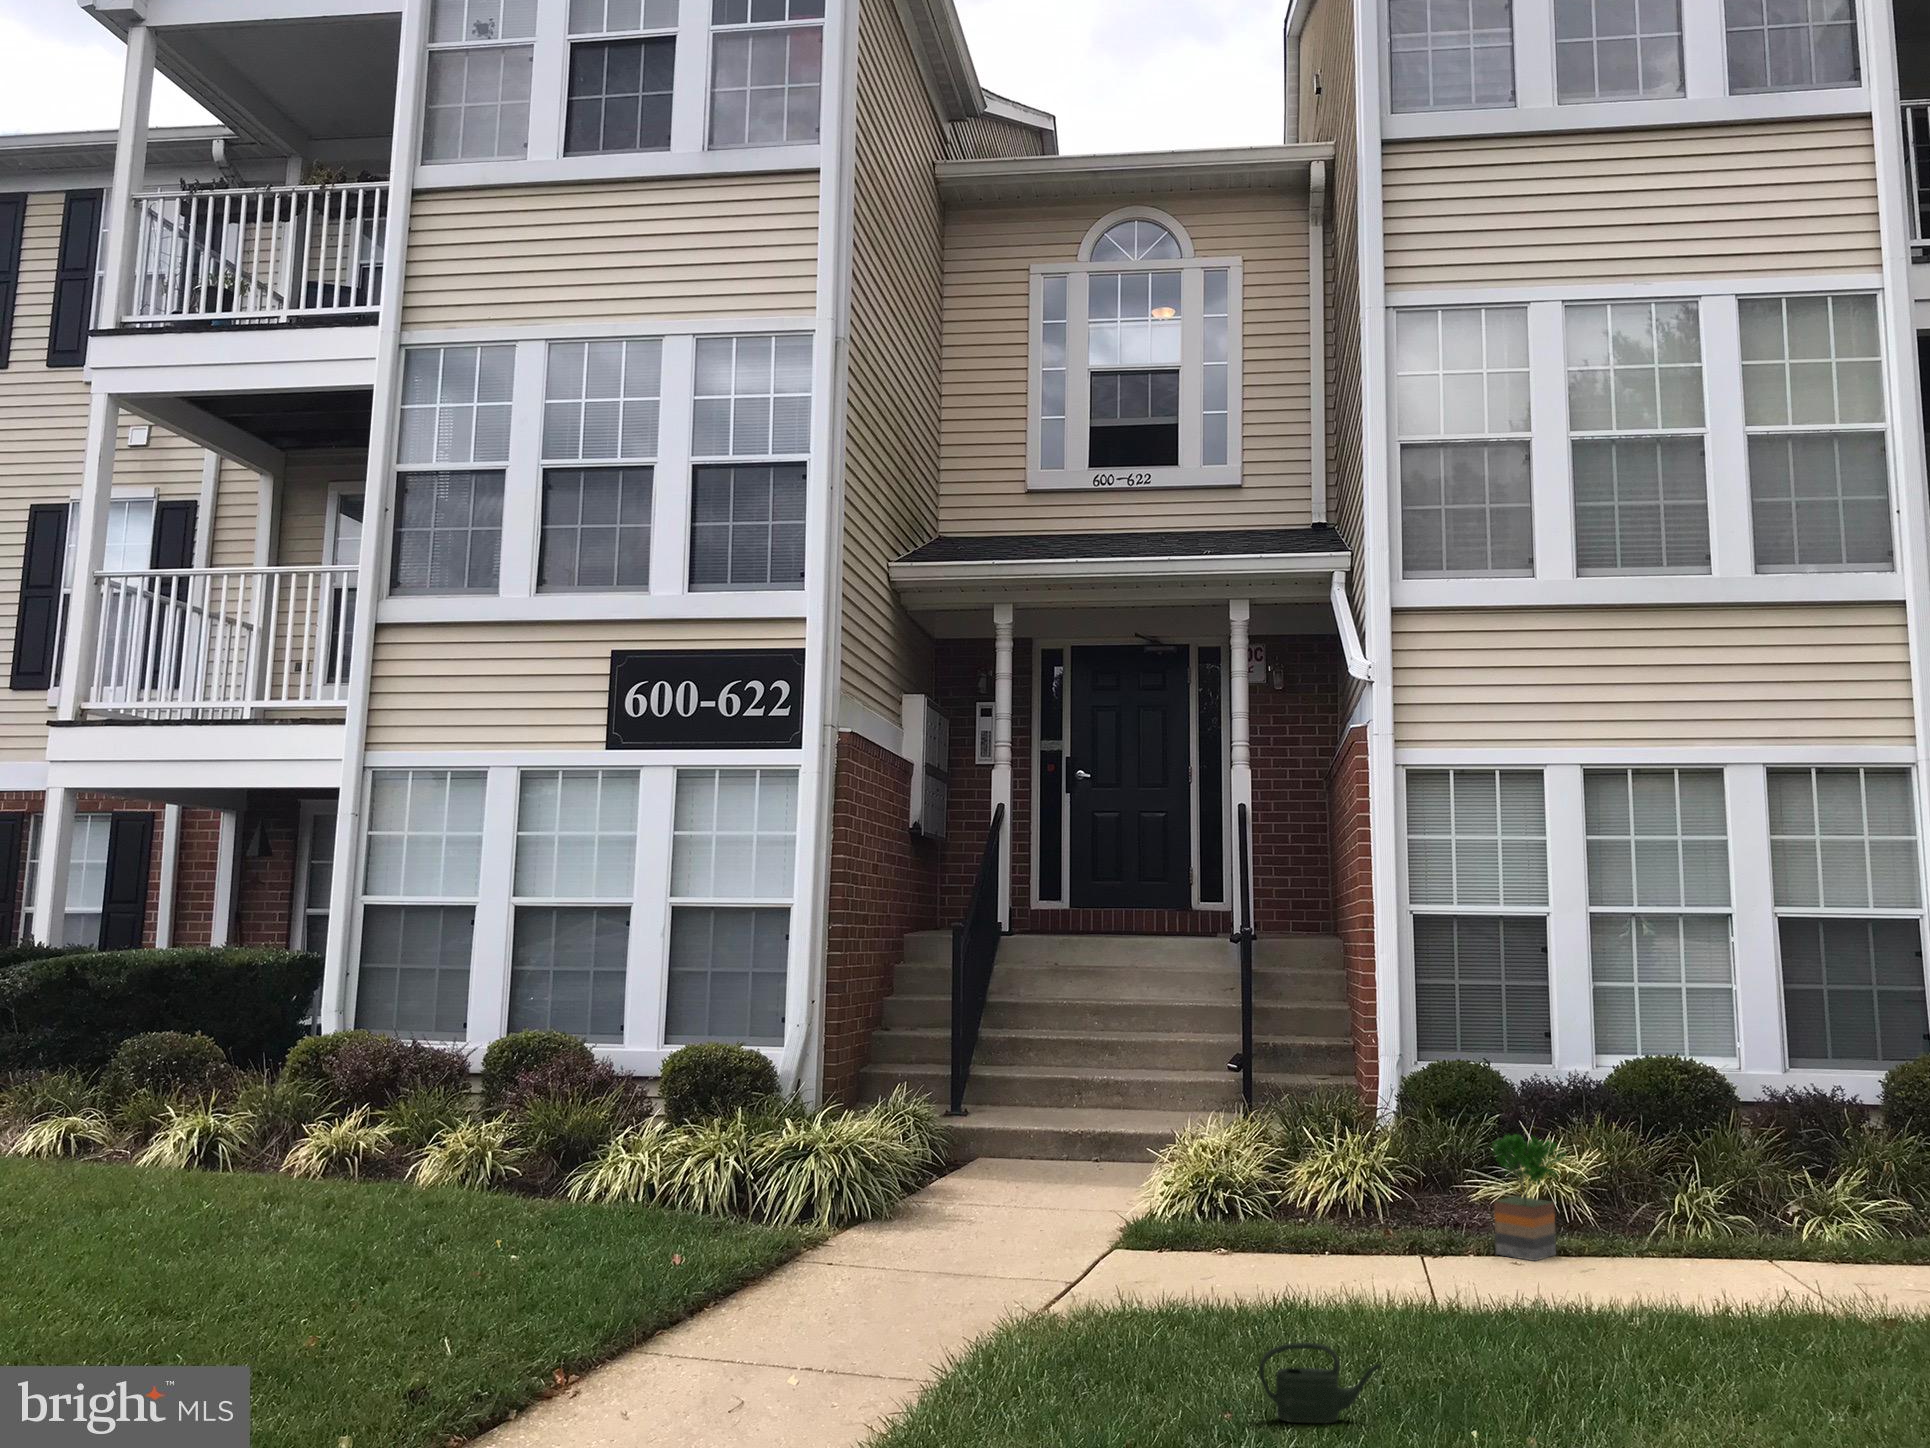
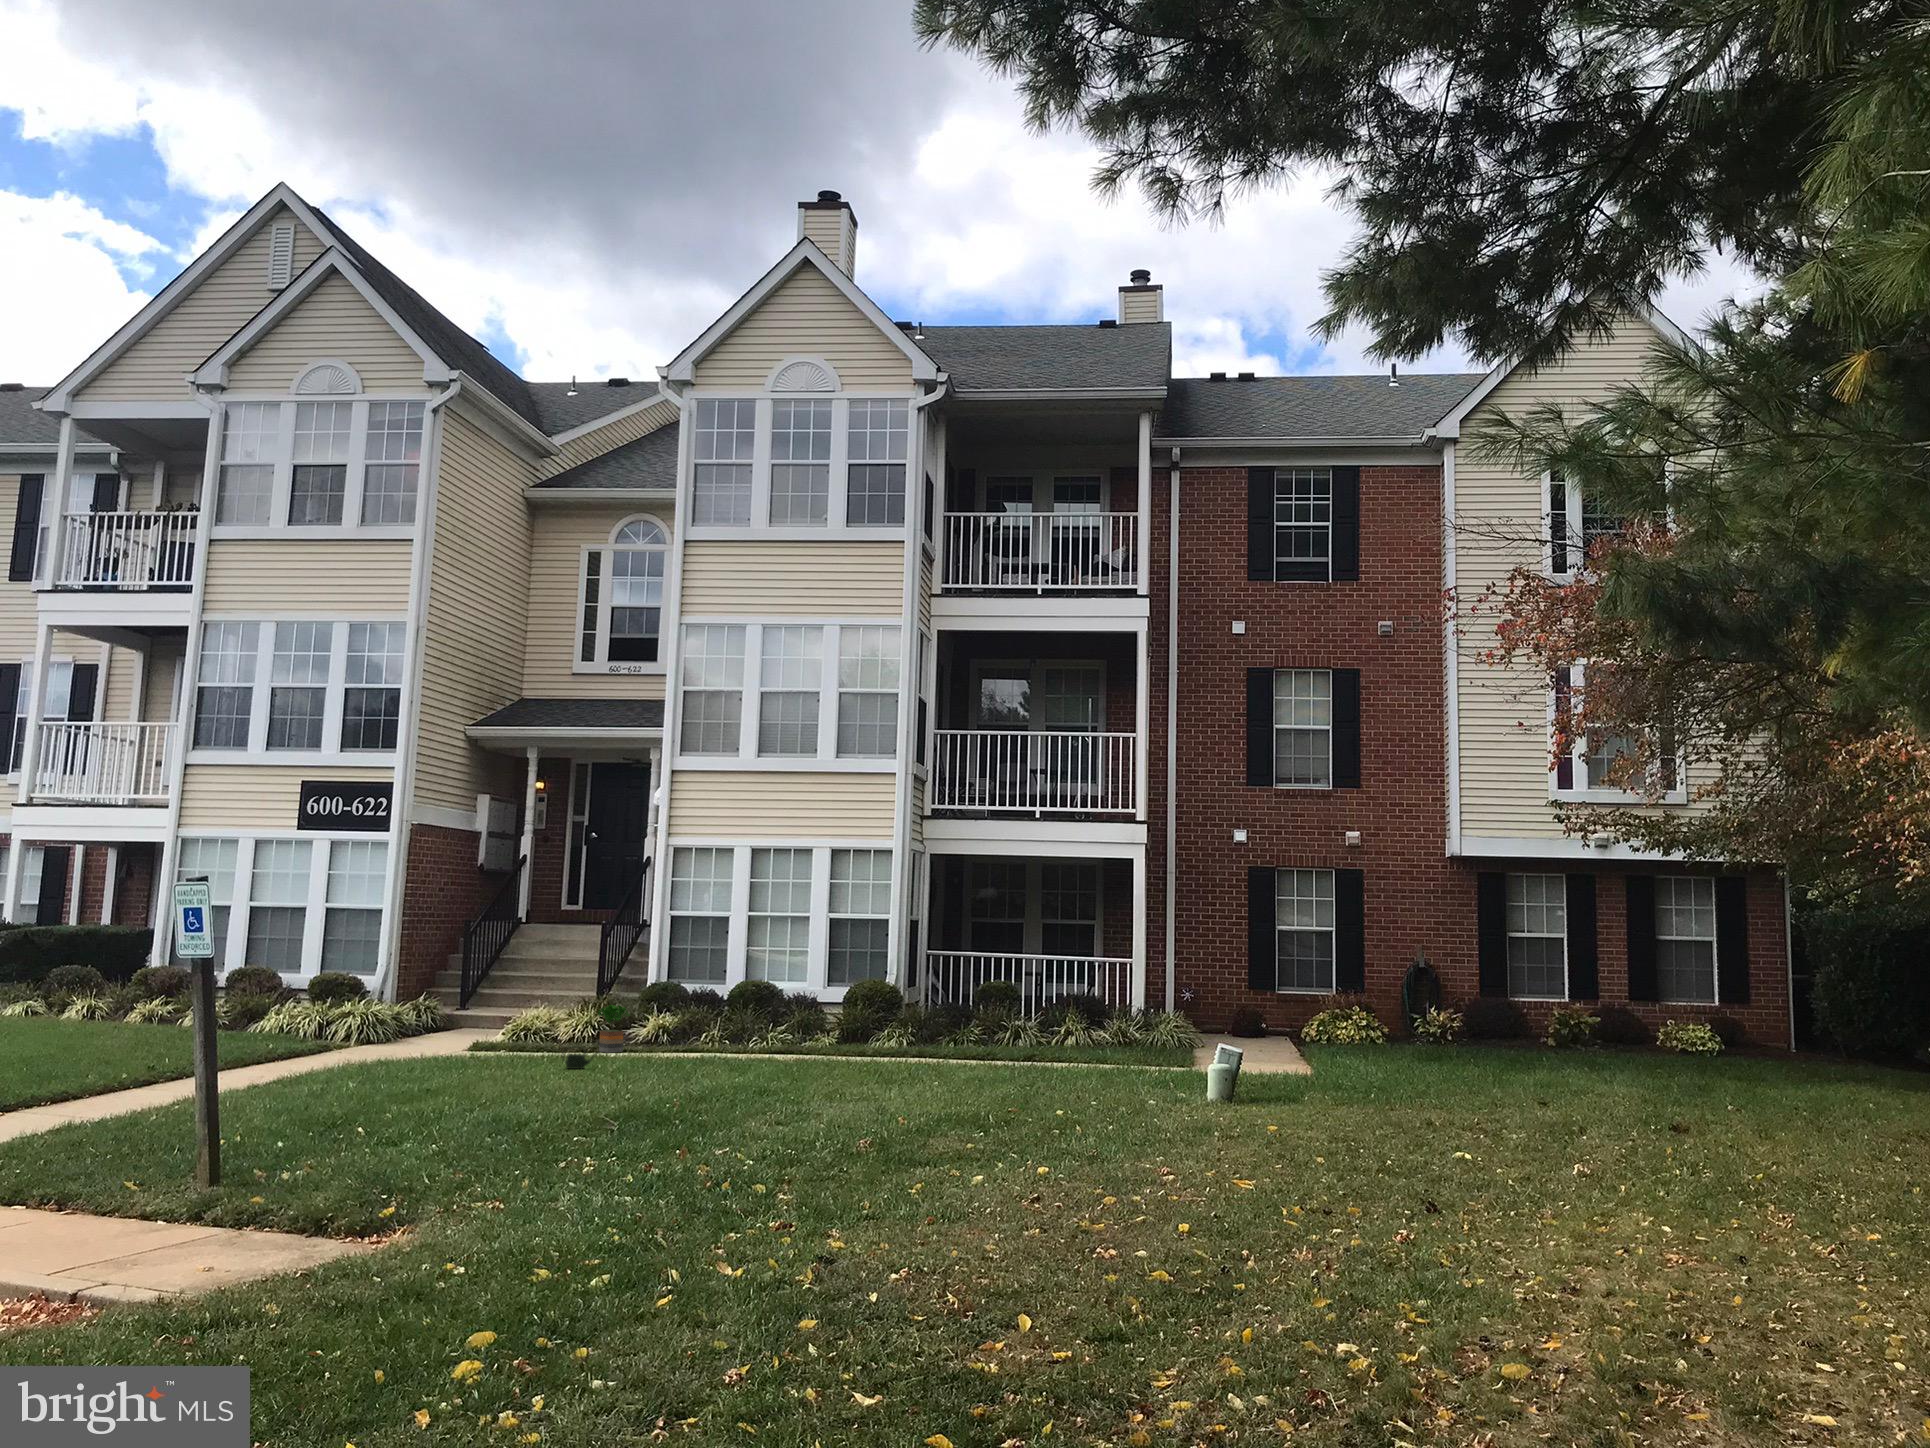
watering can: present [1259,1343,1382,1424] -> present [562,1048,592,1069]

